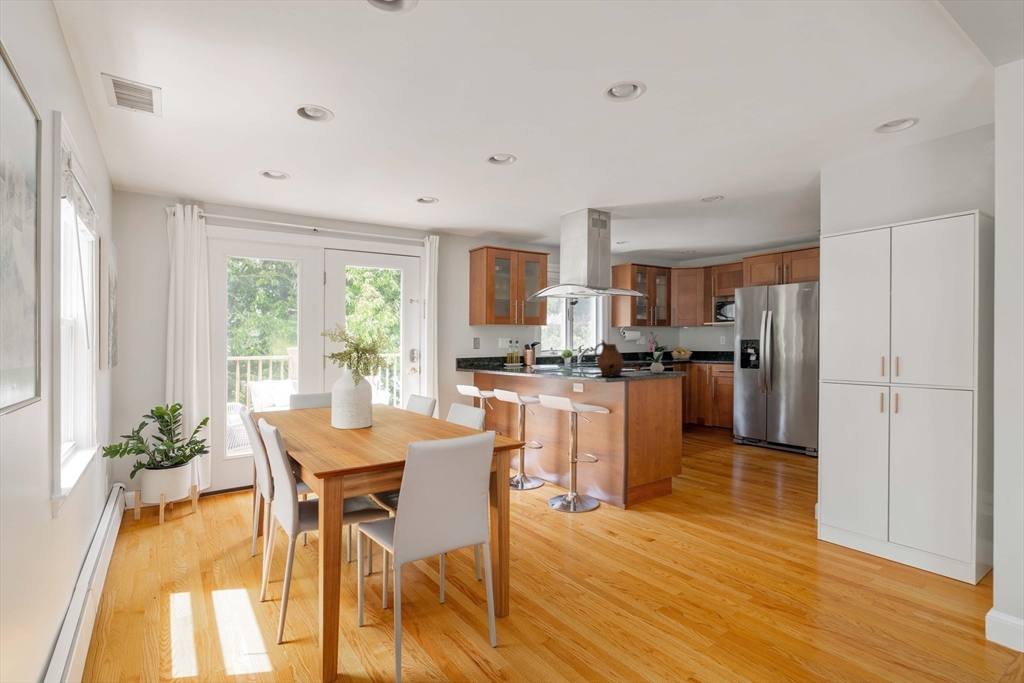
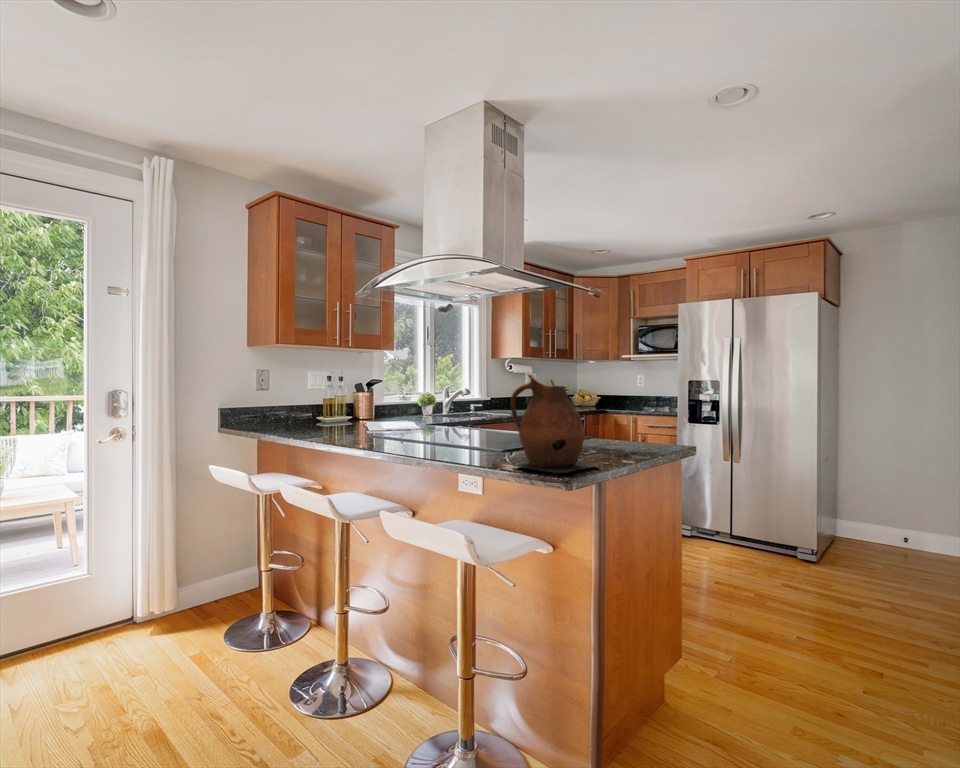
flower arrangement: present [647,332,664,373] -> none [609,359,650,450]

